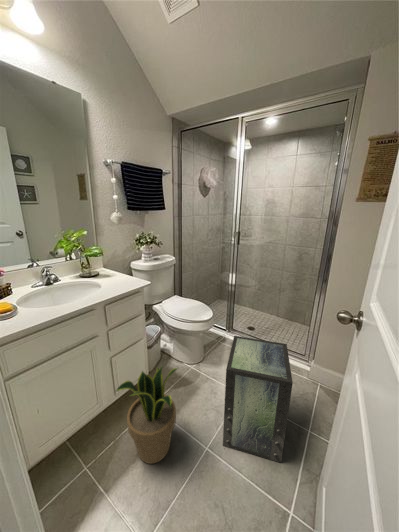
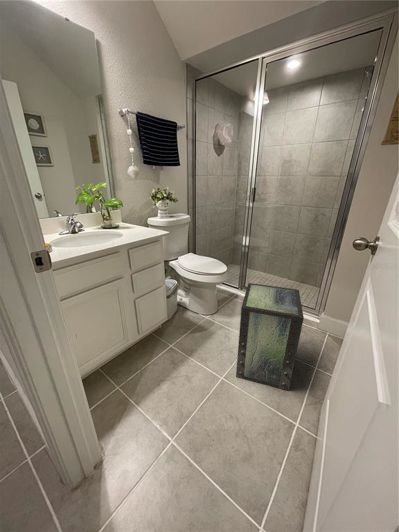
potted plant: present [116,367,177,464] -> none [141,304,197,387]

